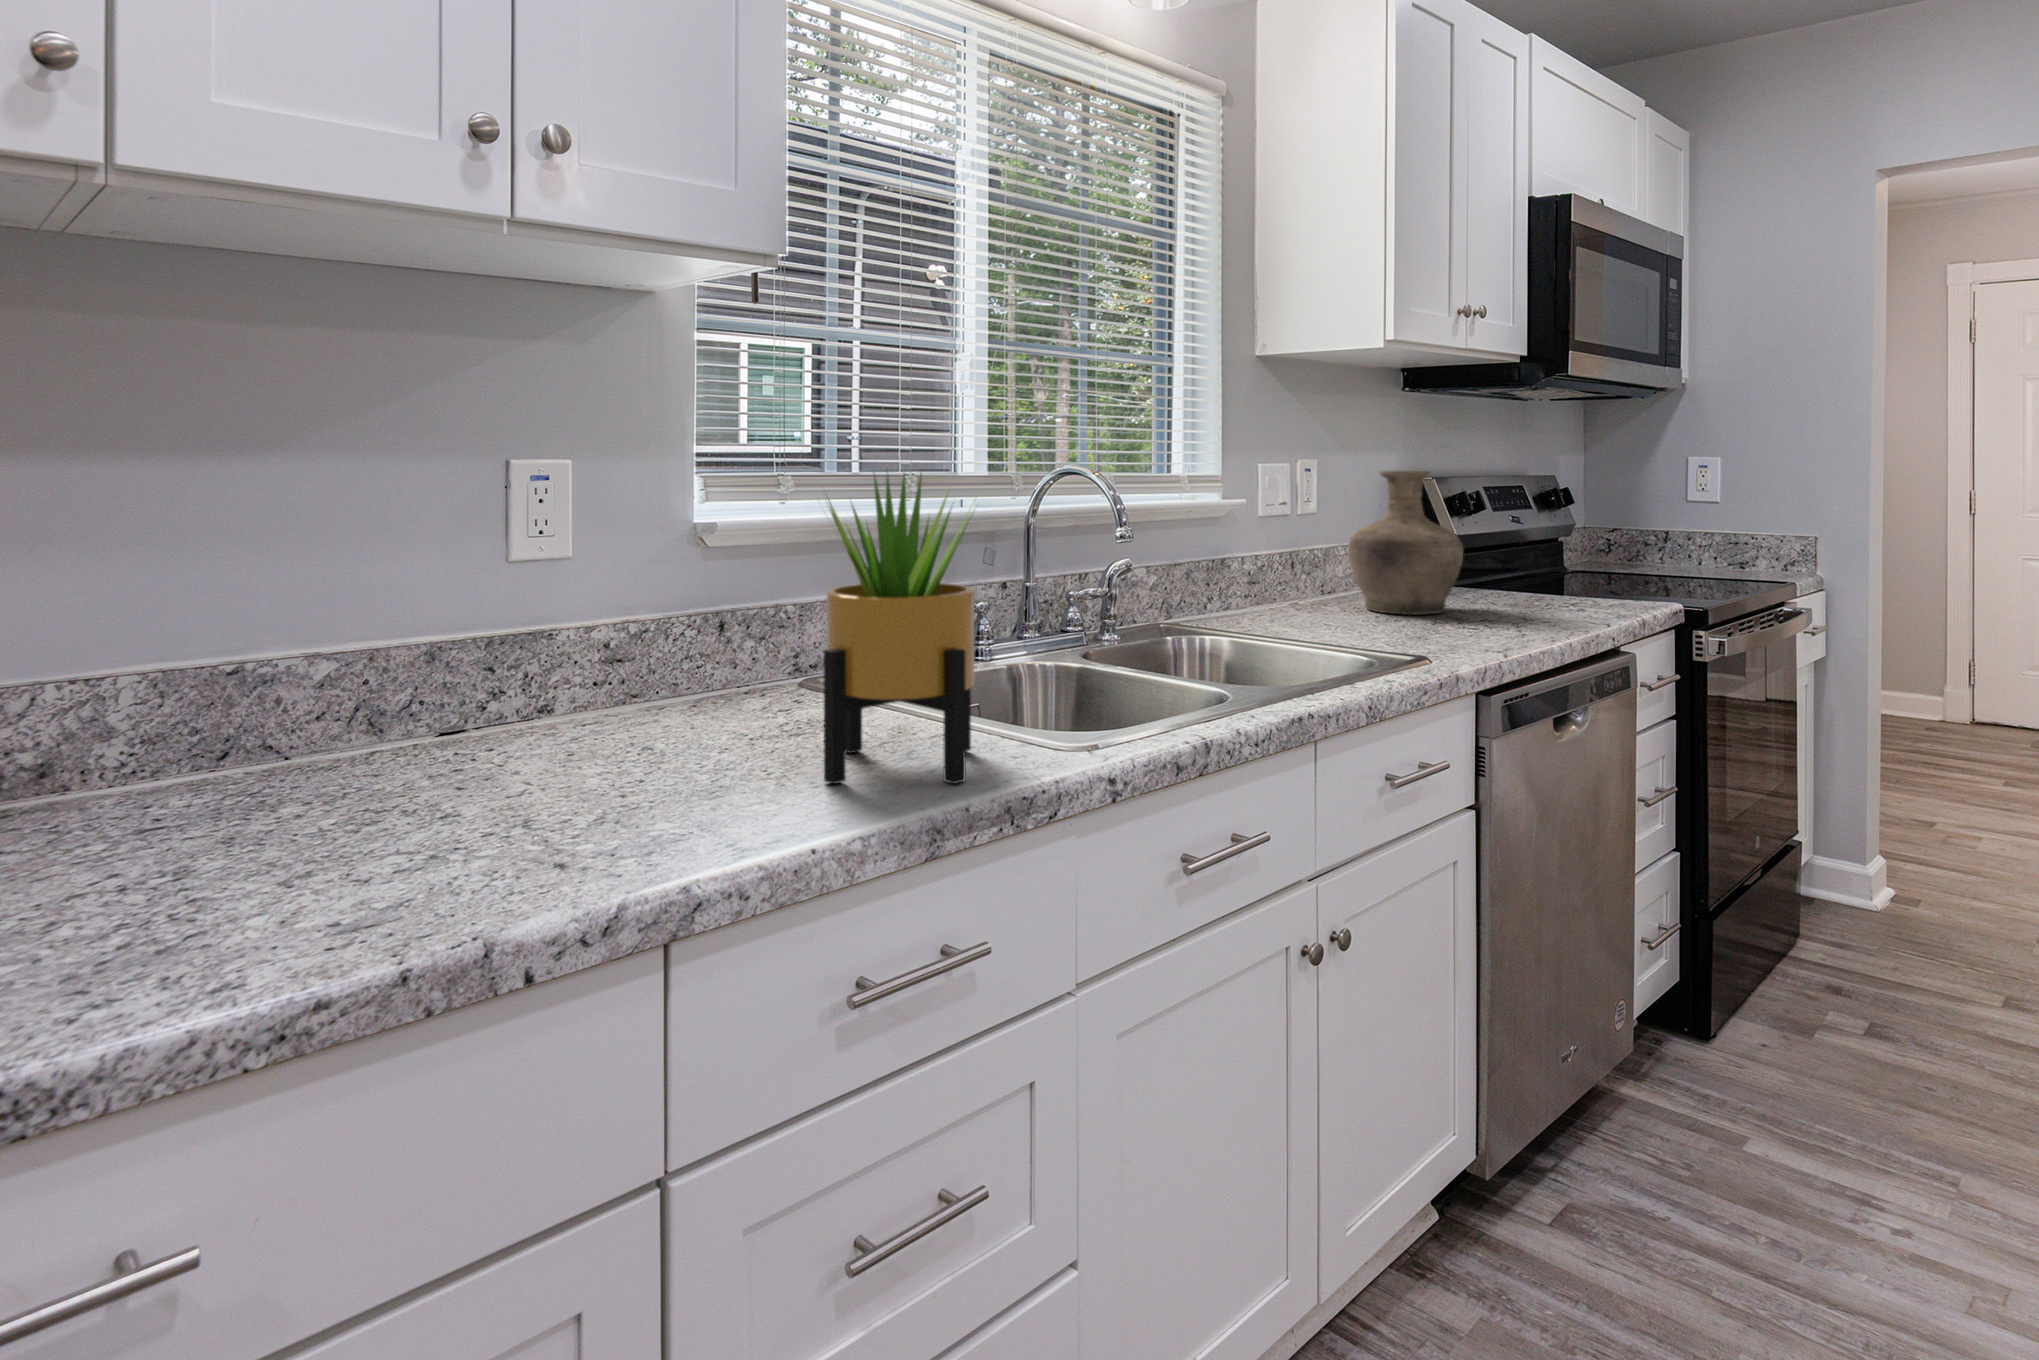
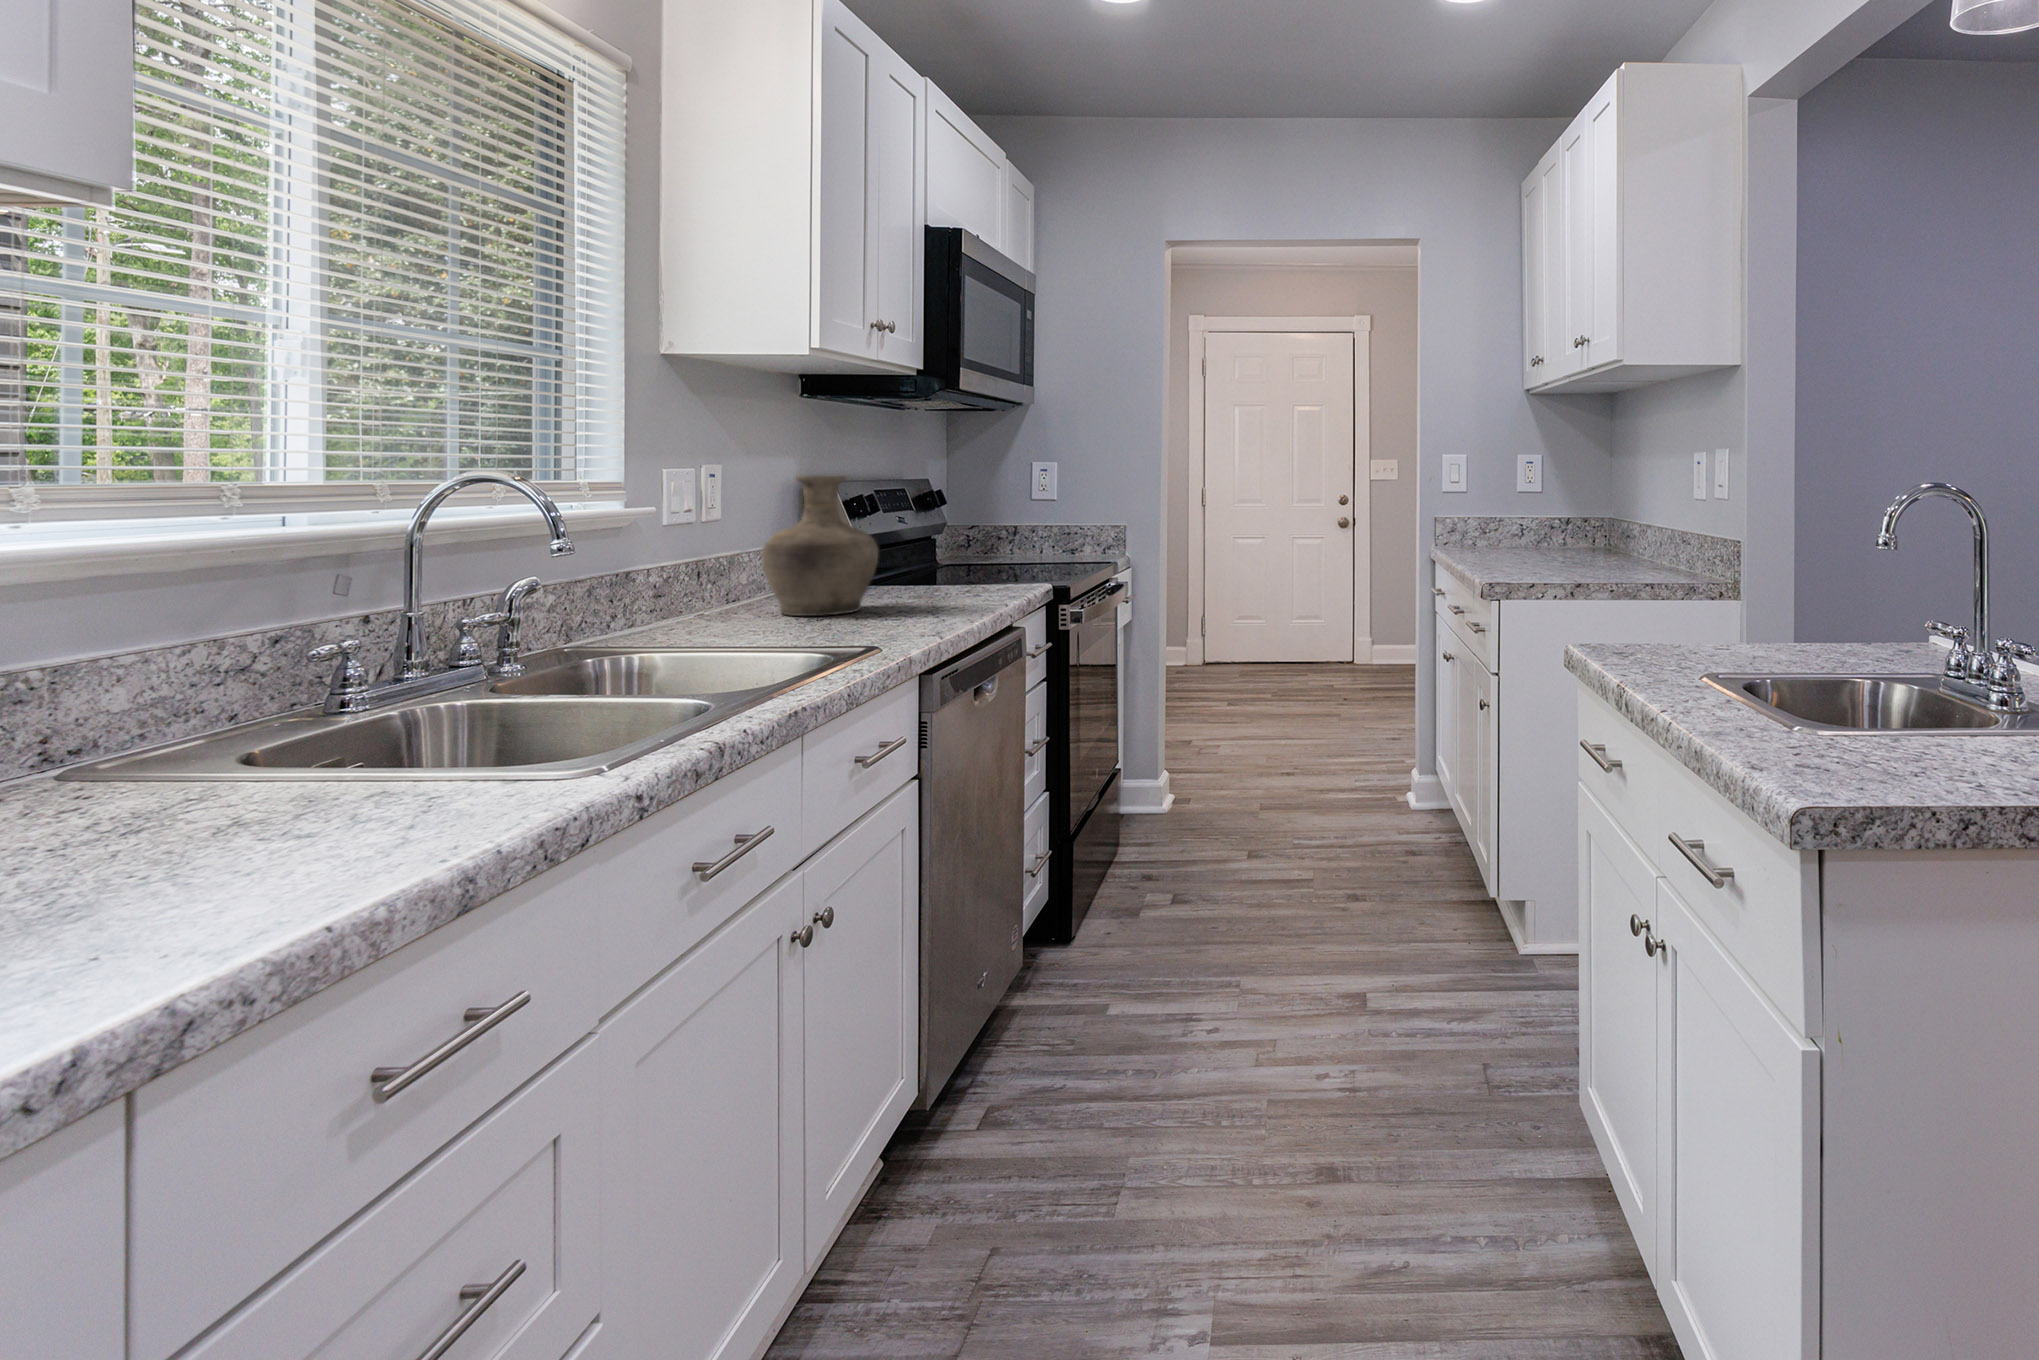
potted plant: present [824,475,976,784] -> none [214,472,488,868]

